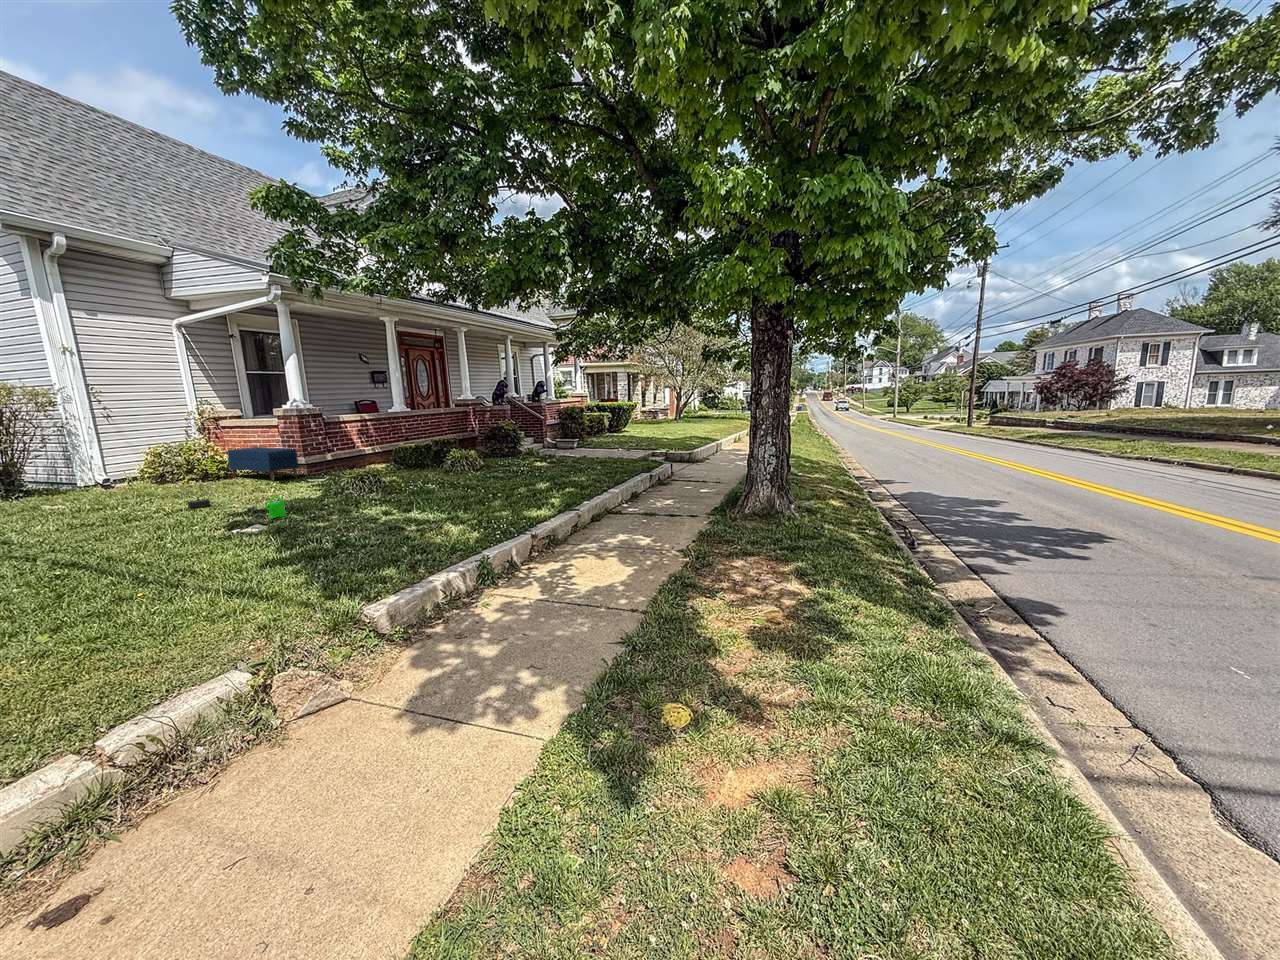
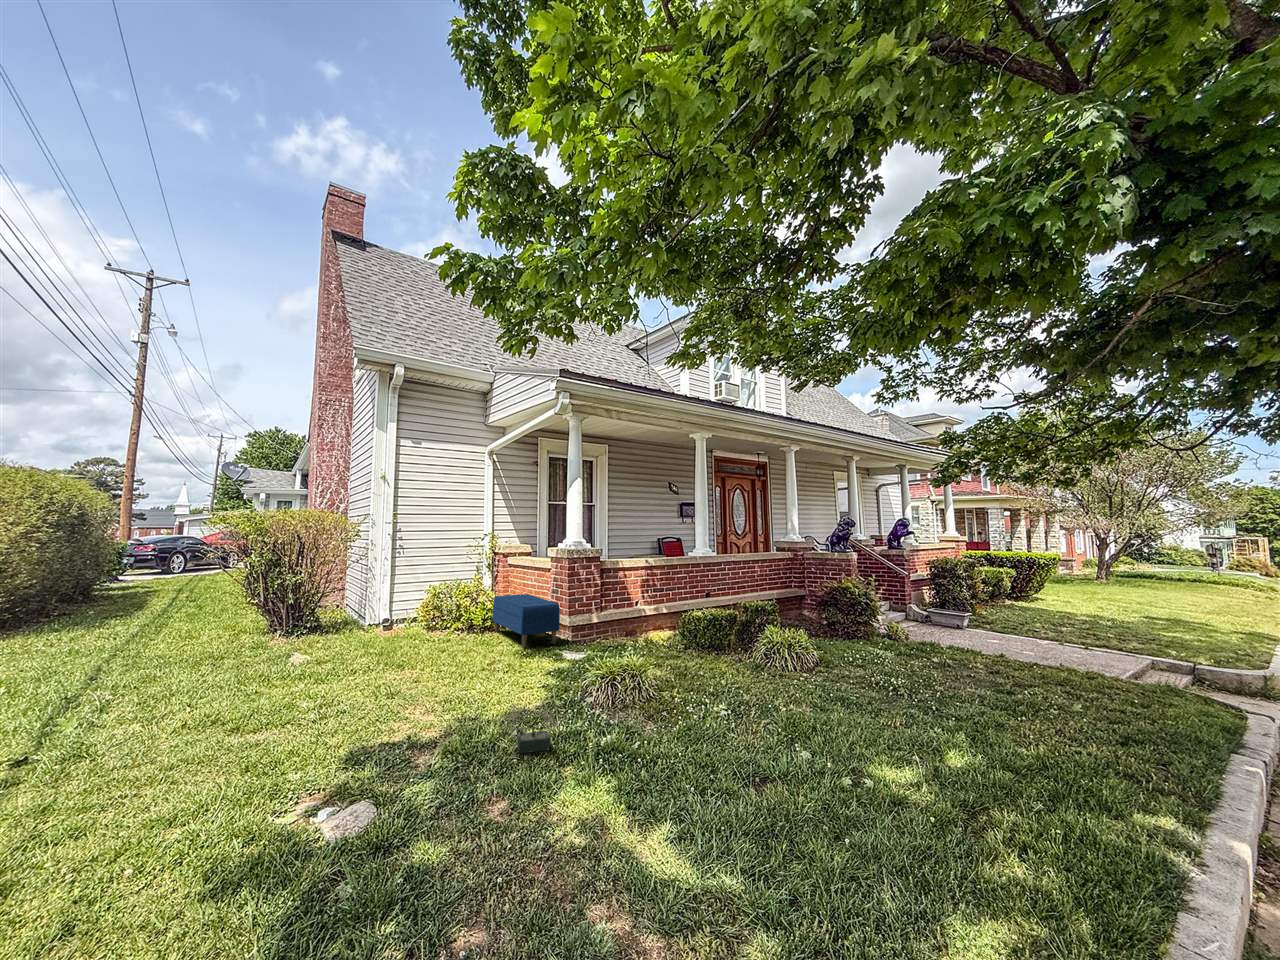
decorative plant: present [180,486,213,508] -> present [505,705,558,754]
watering can: present [265,496,286,518] -> none [413,717,459,764]

